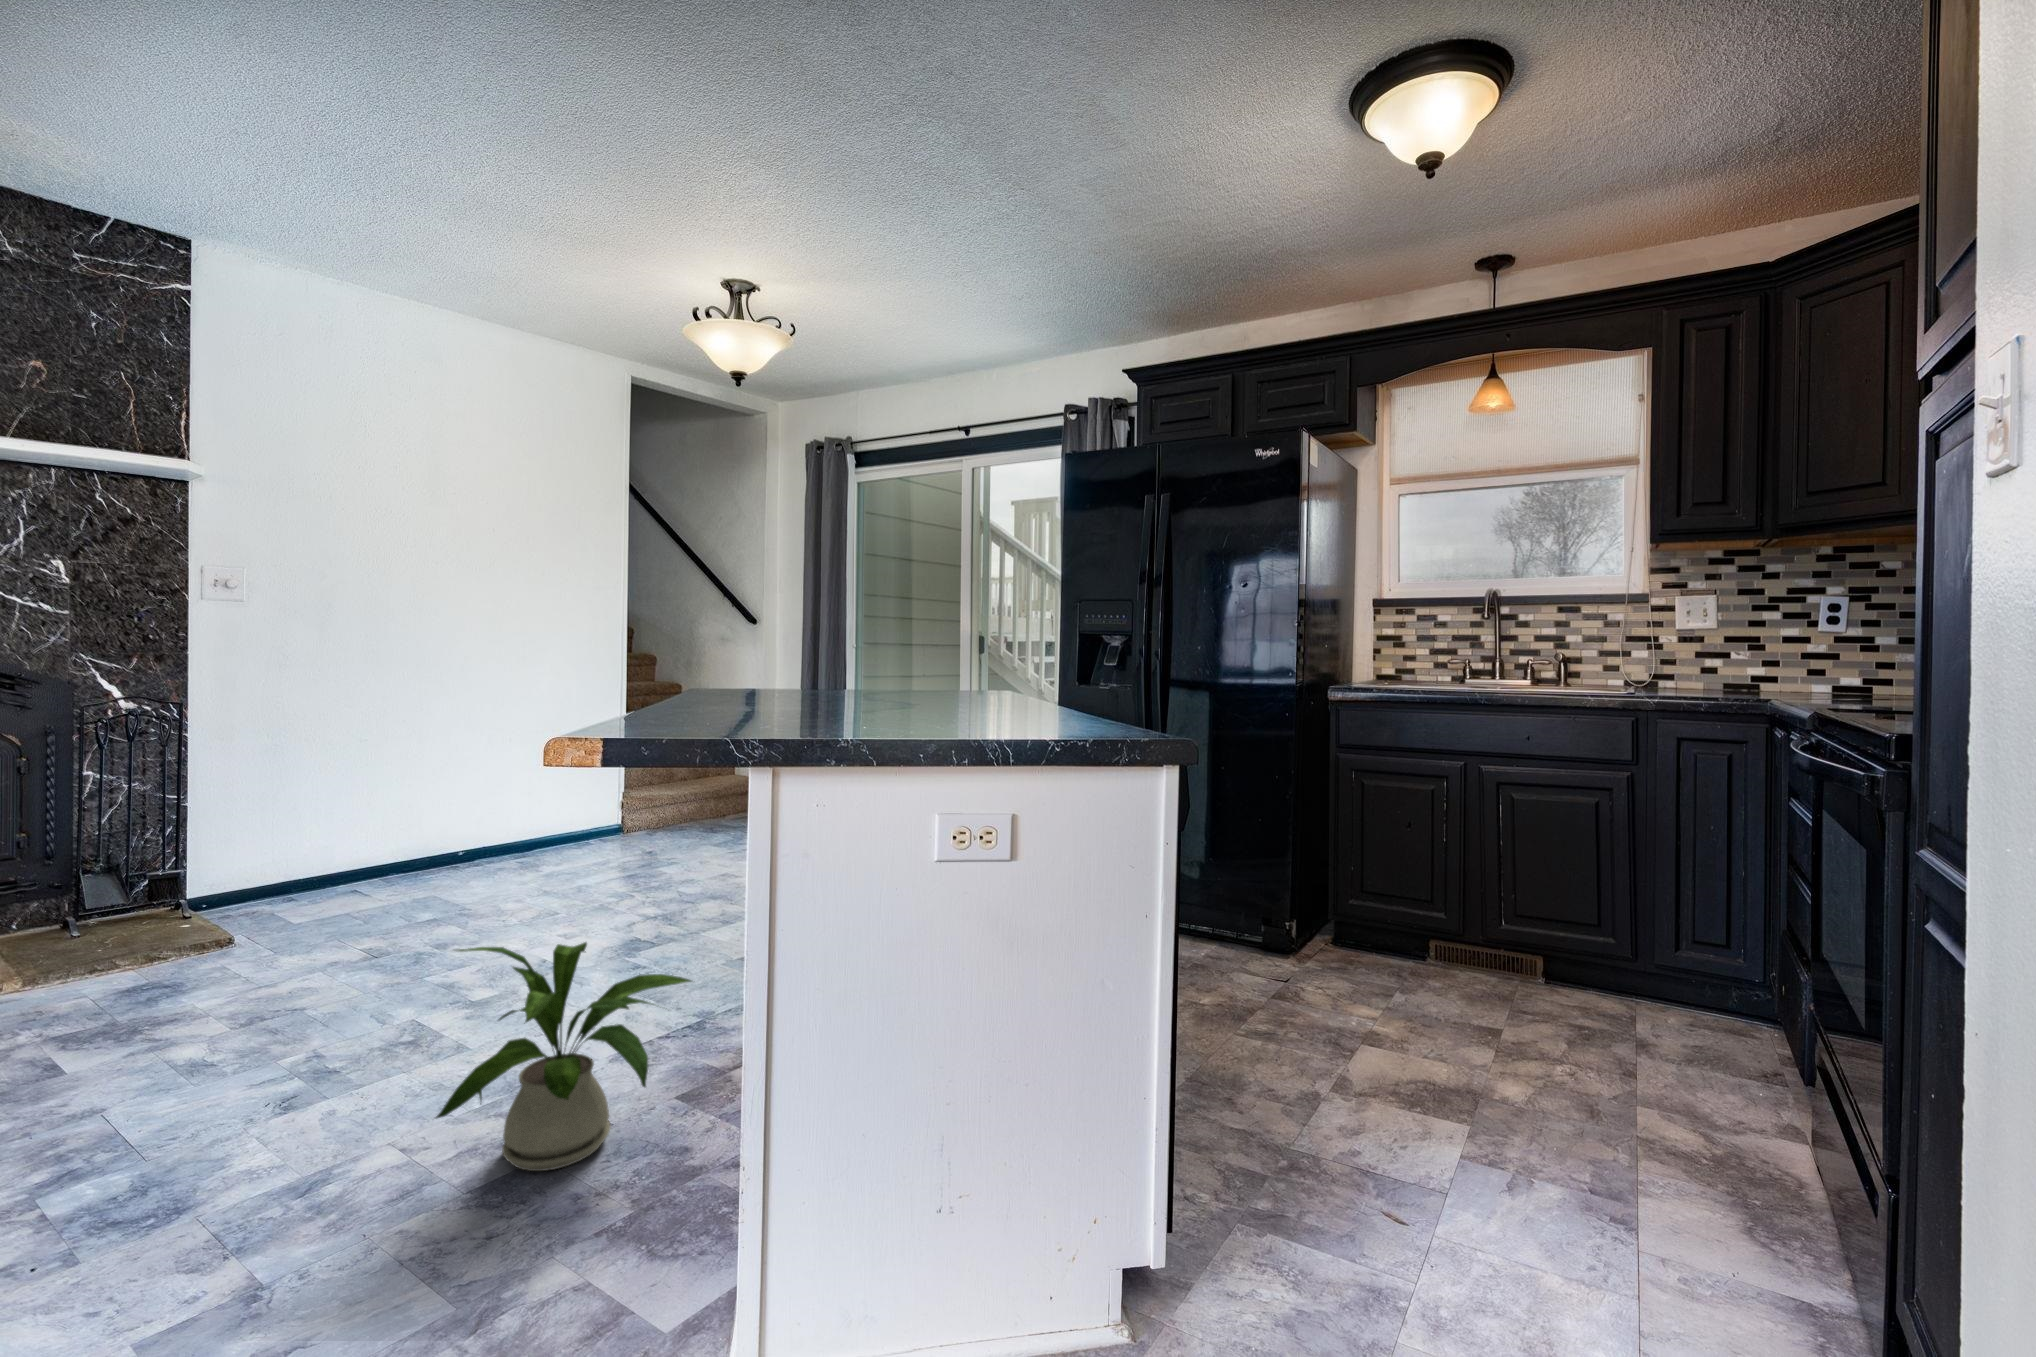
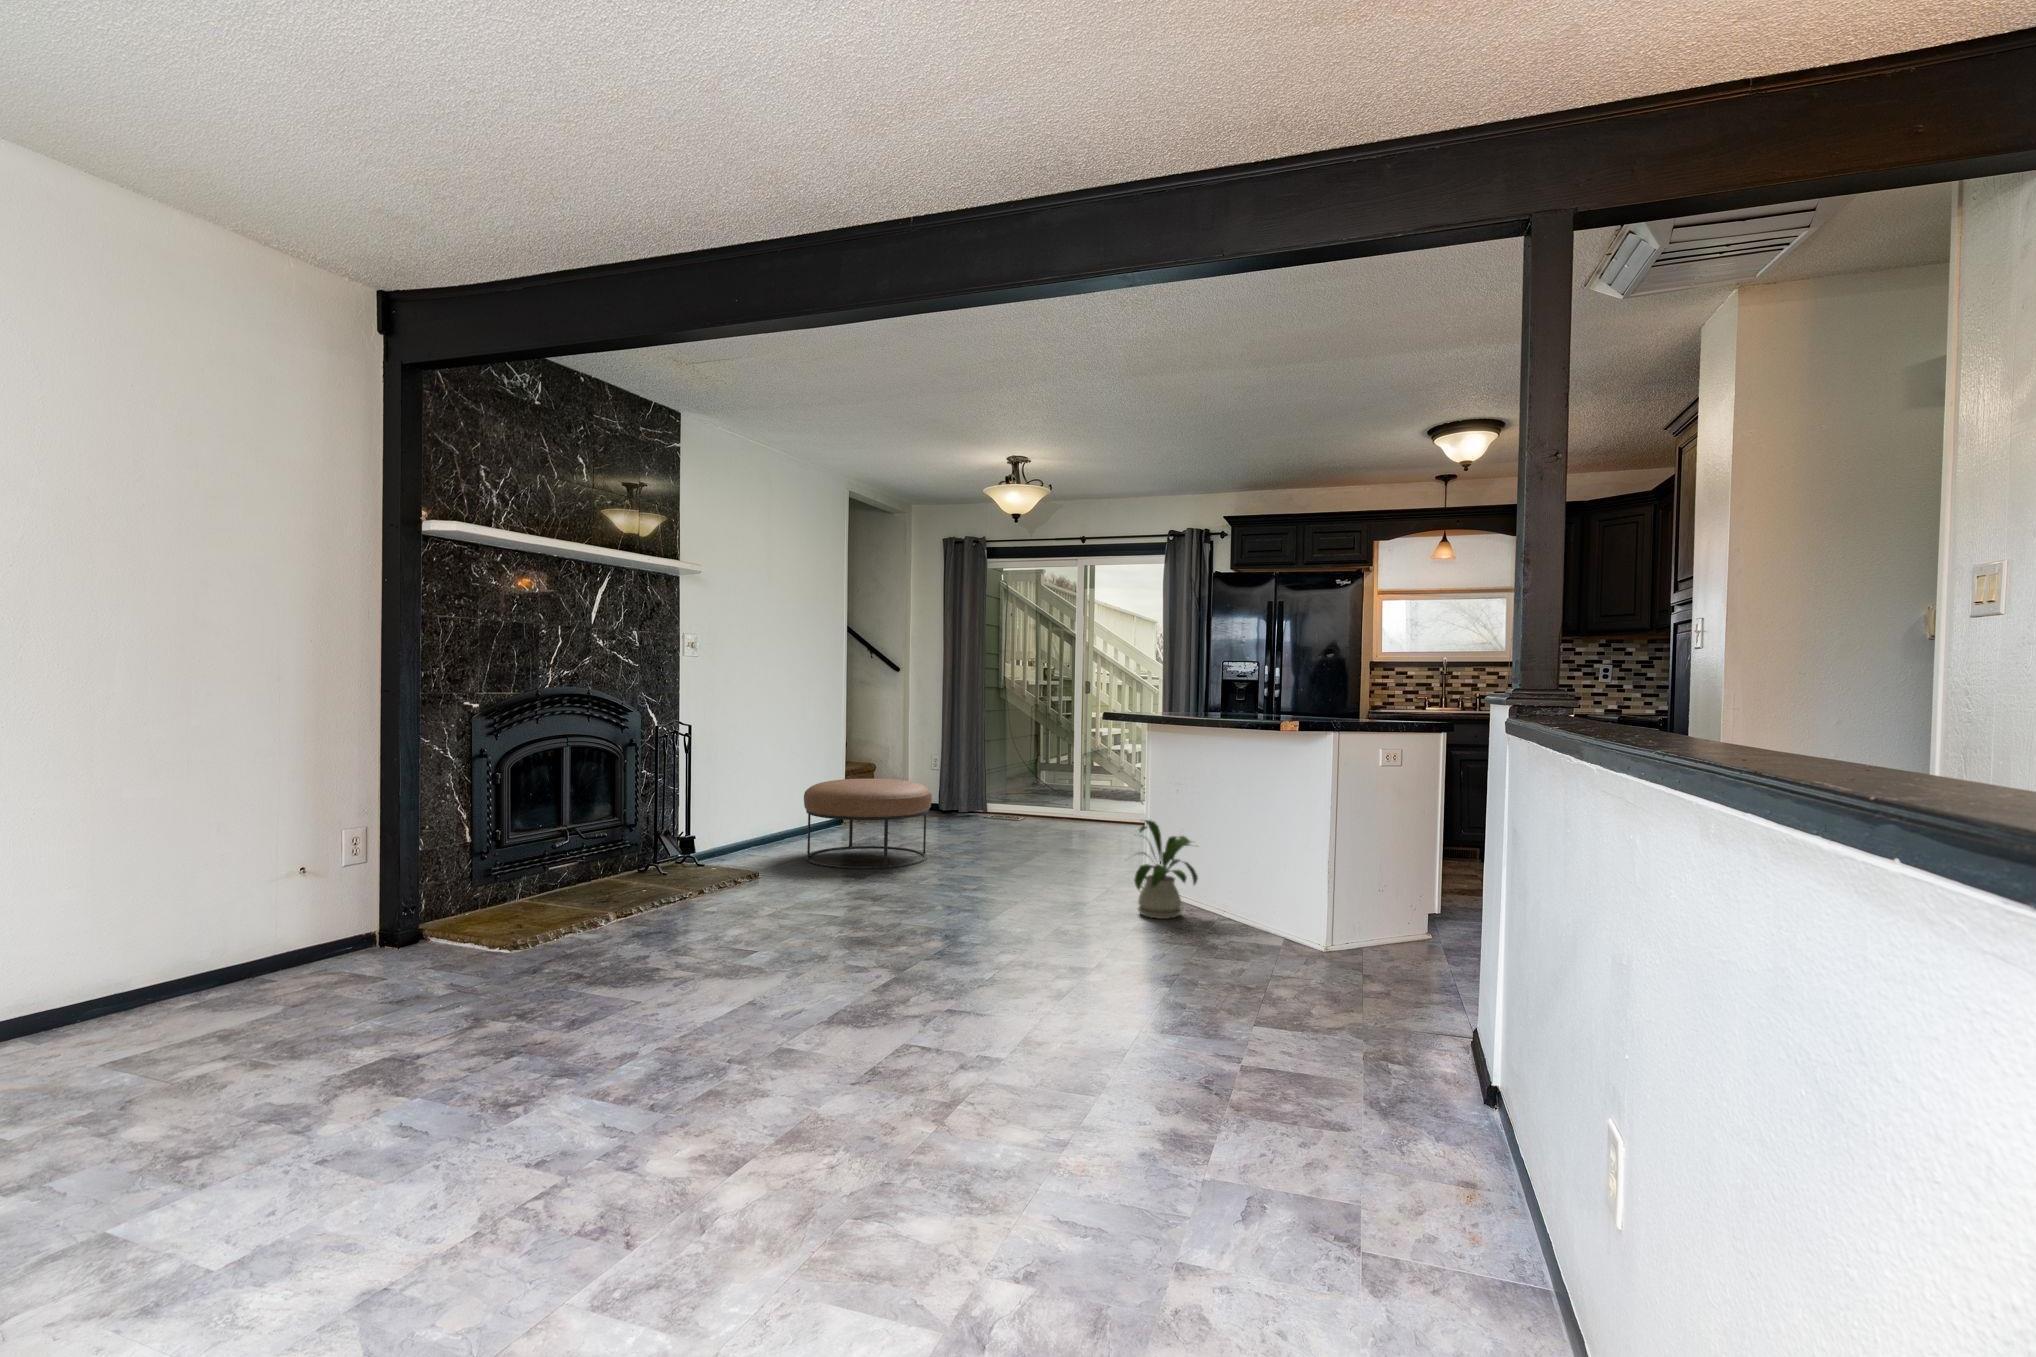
ottoman: none [366,780,589,931] -> present [804,779,932,869]

